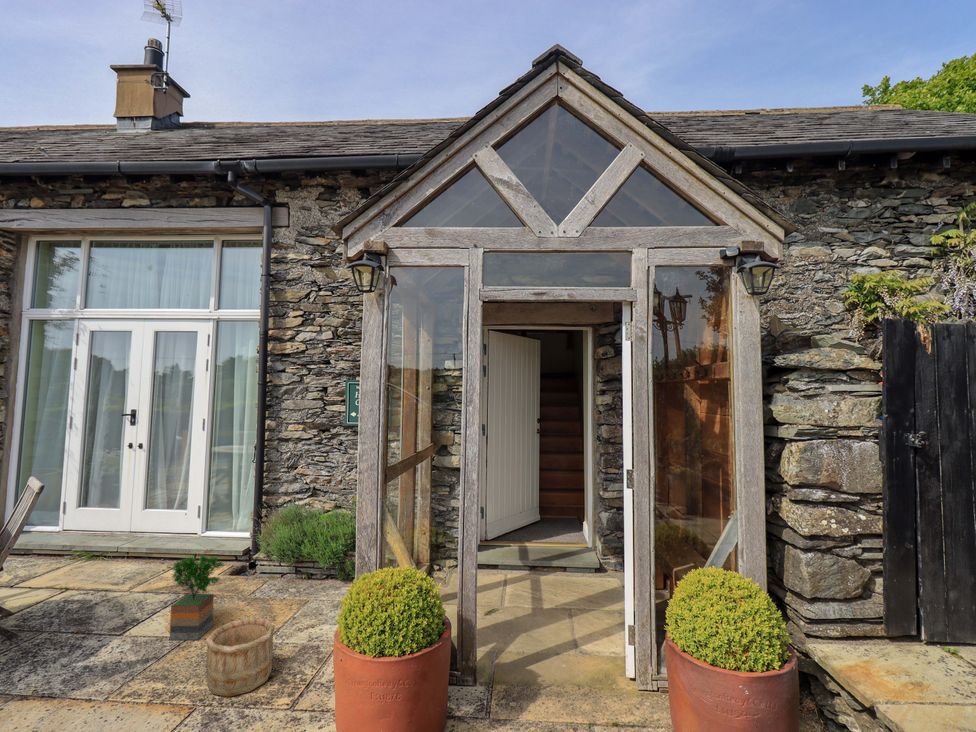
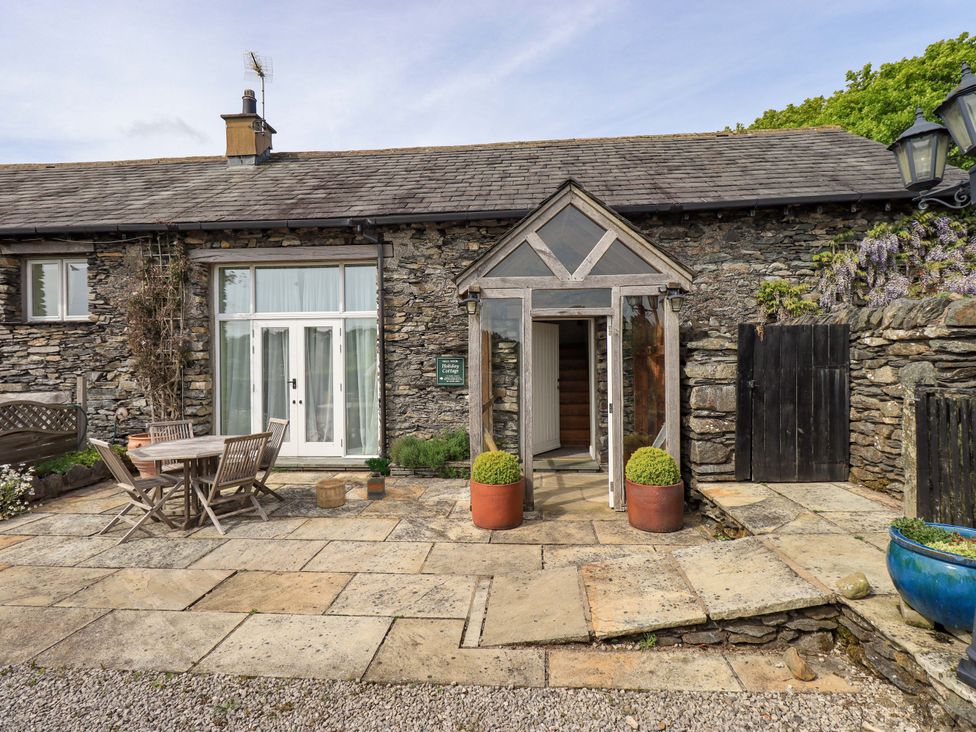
wooden bucket: present [205,618,275,697] -> present [315,478,346,508]

